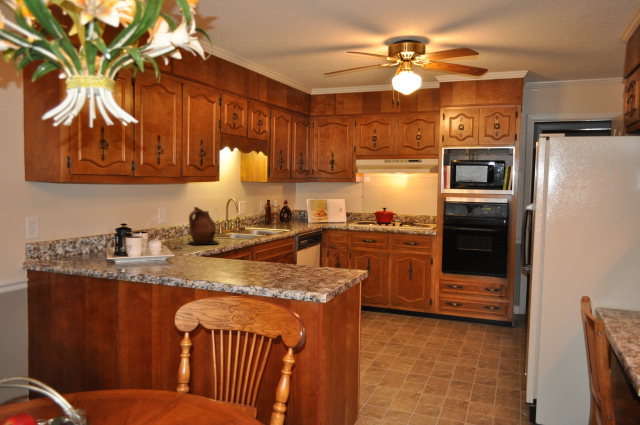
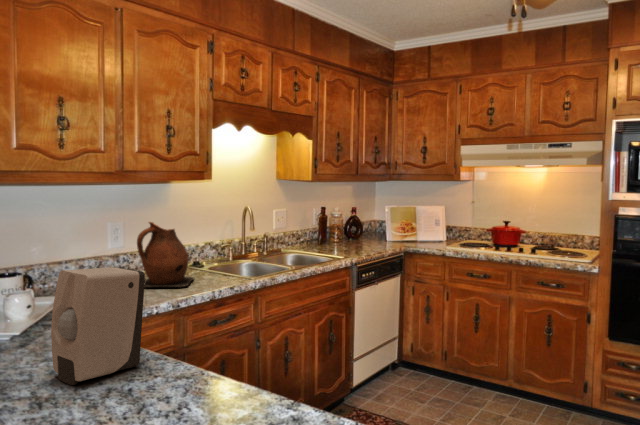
soap dispenser: none [218,221,251,268] -> present [51,267,145,385]

